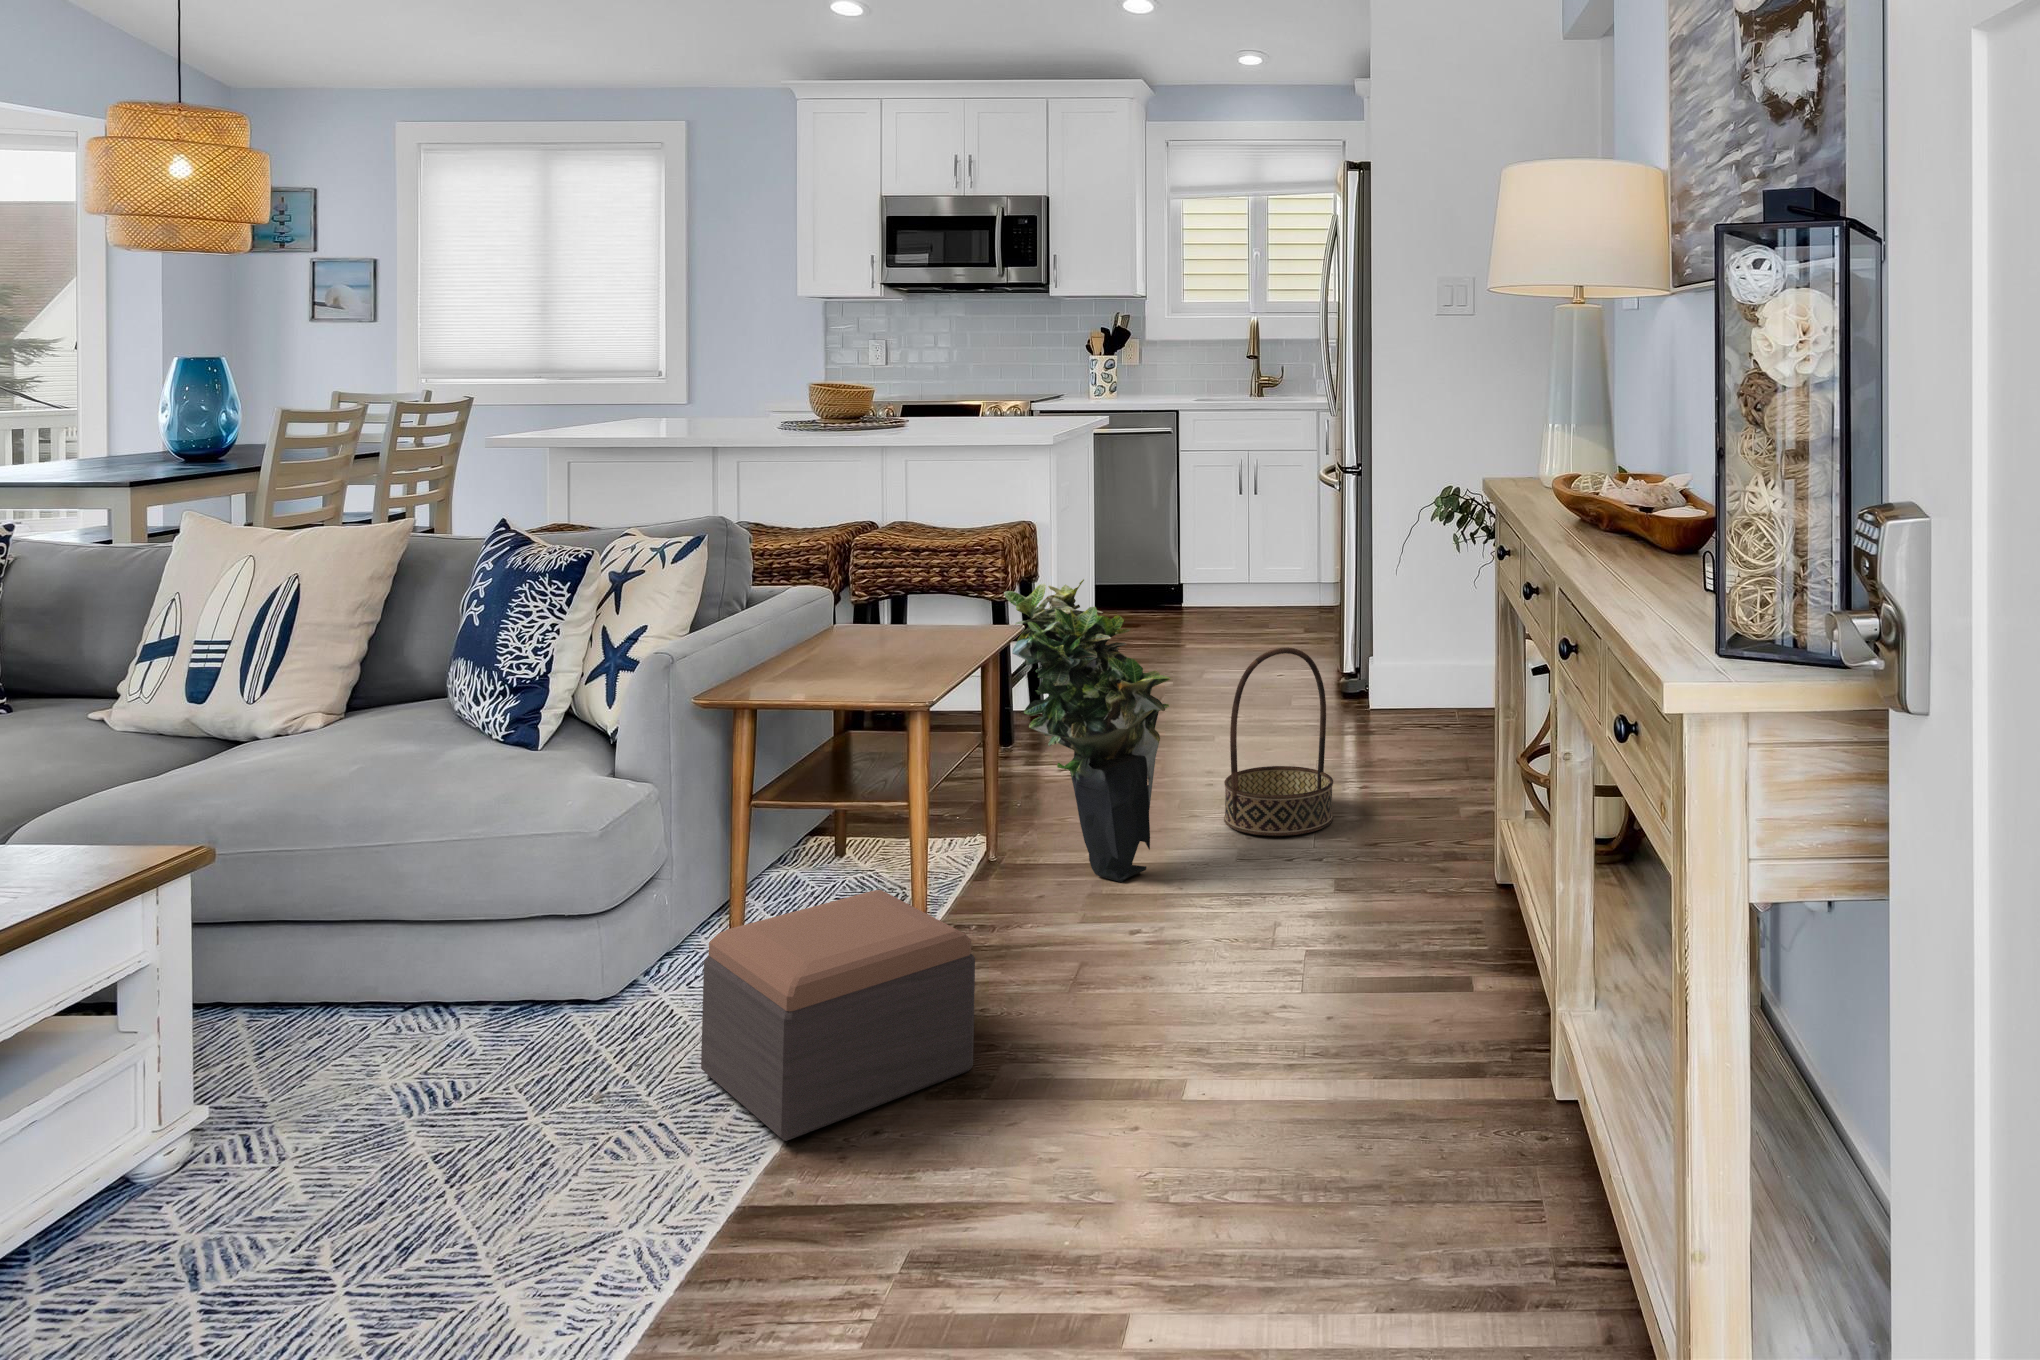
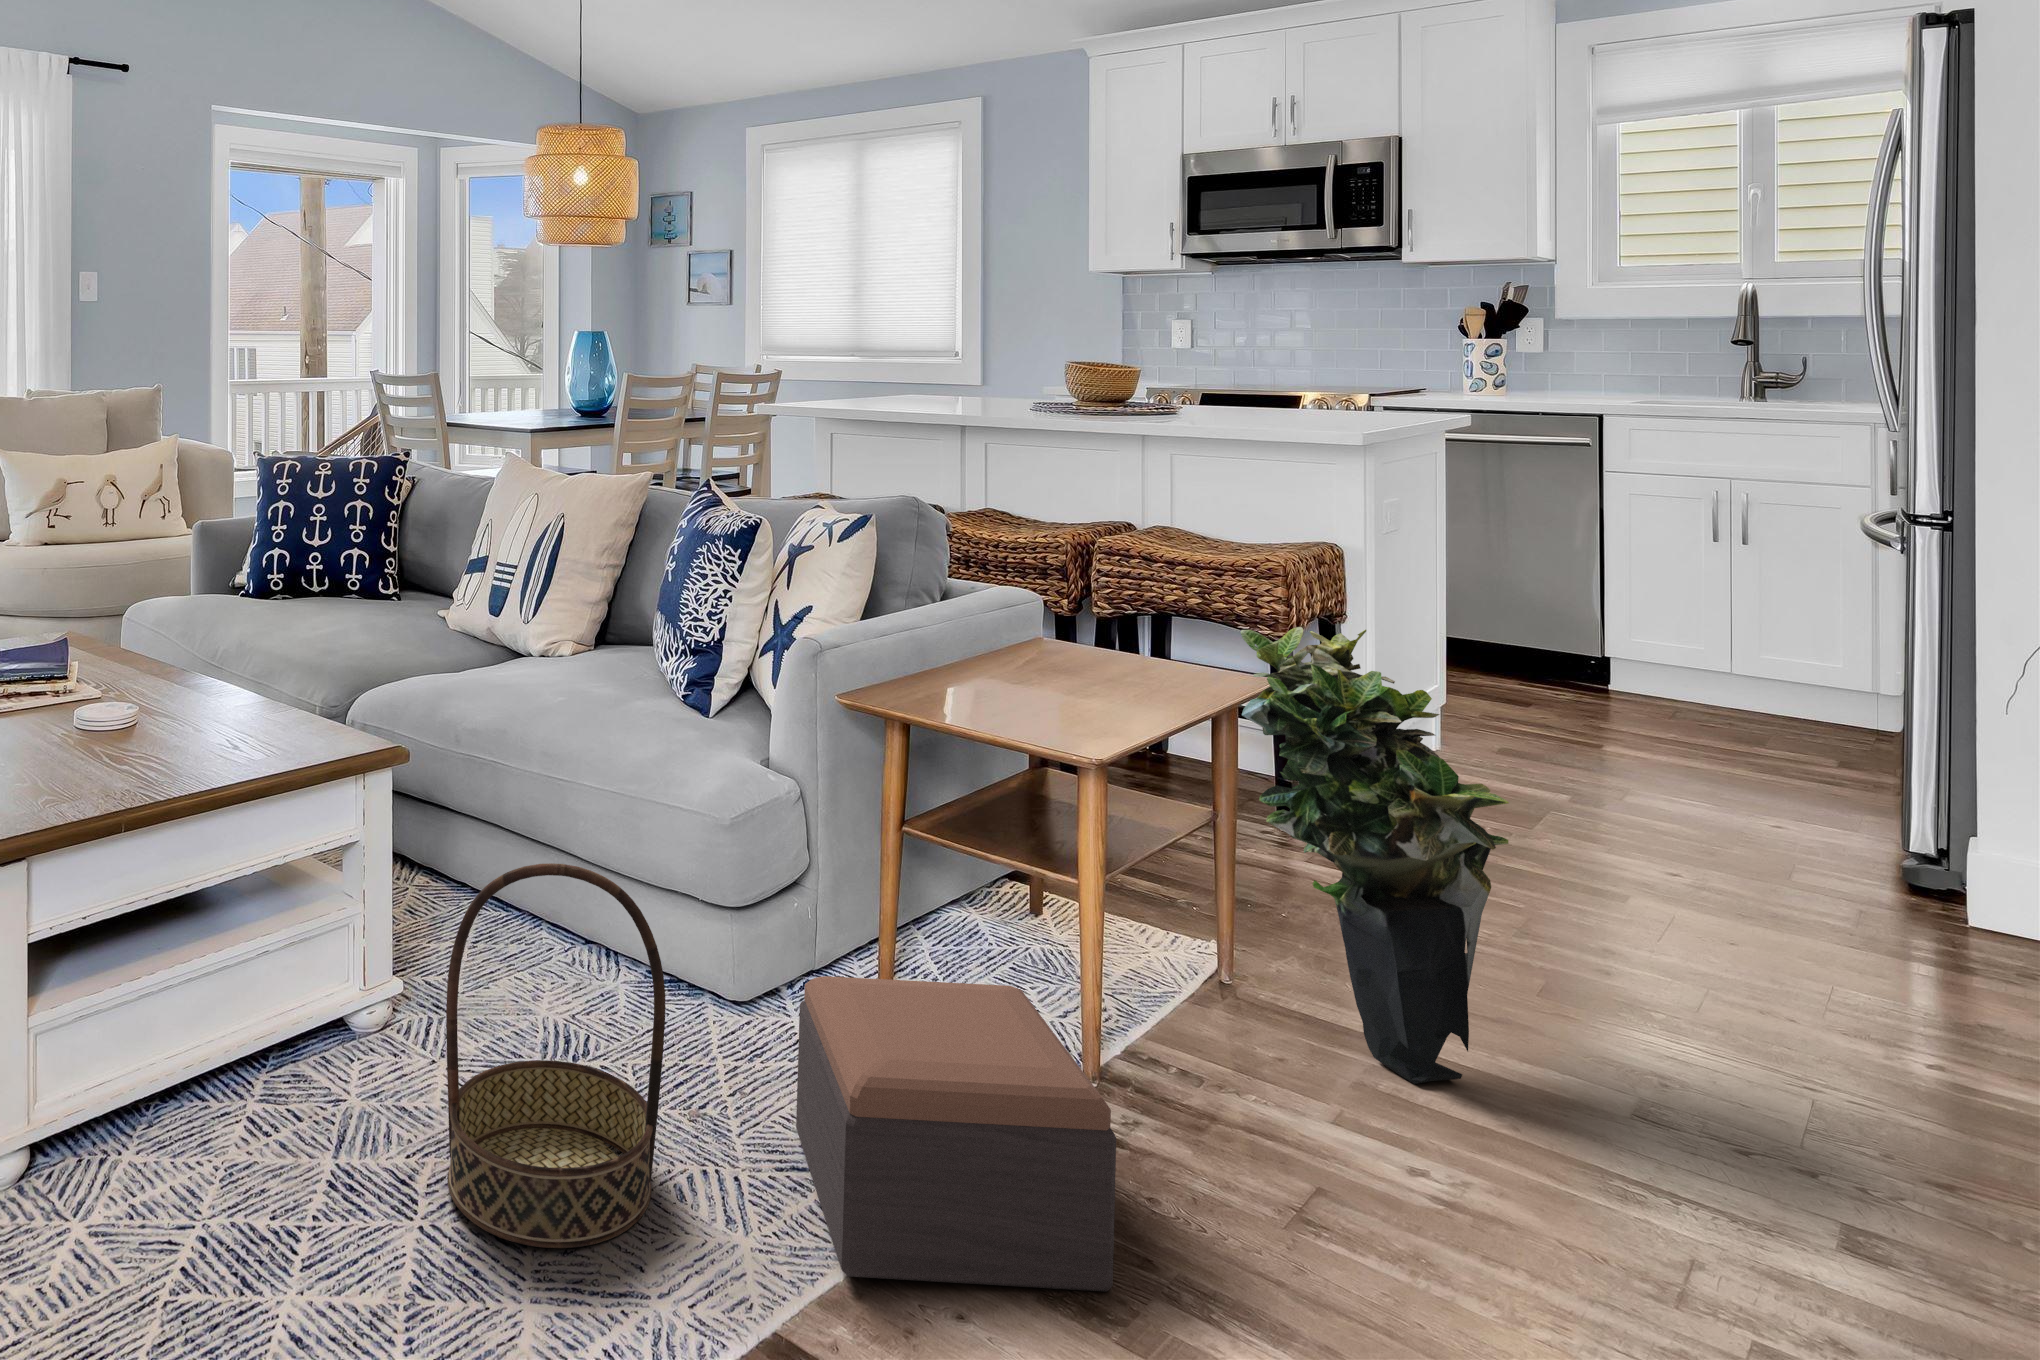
basket: present [1224,647,1333,836] -> present [446,863,665,1248]

